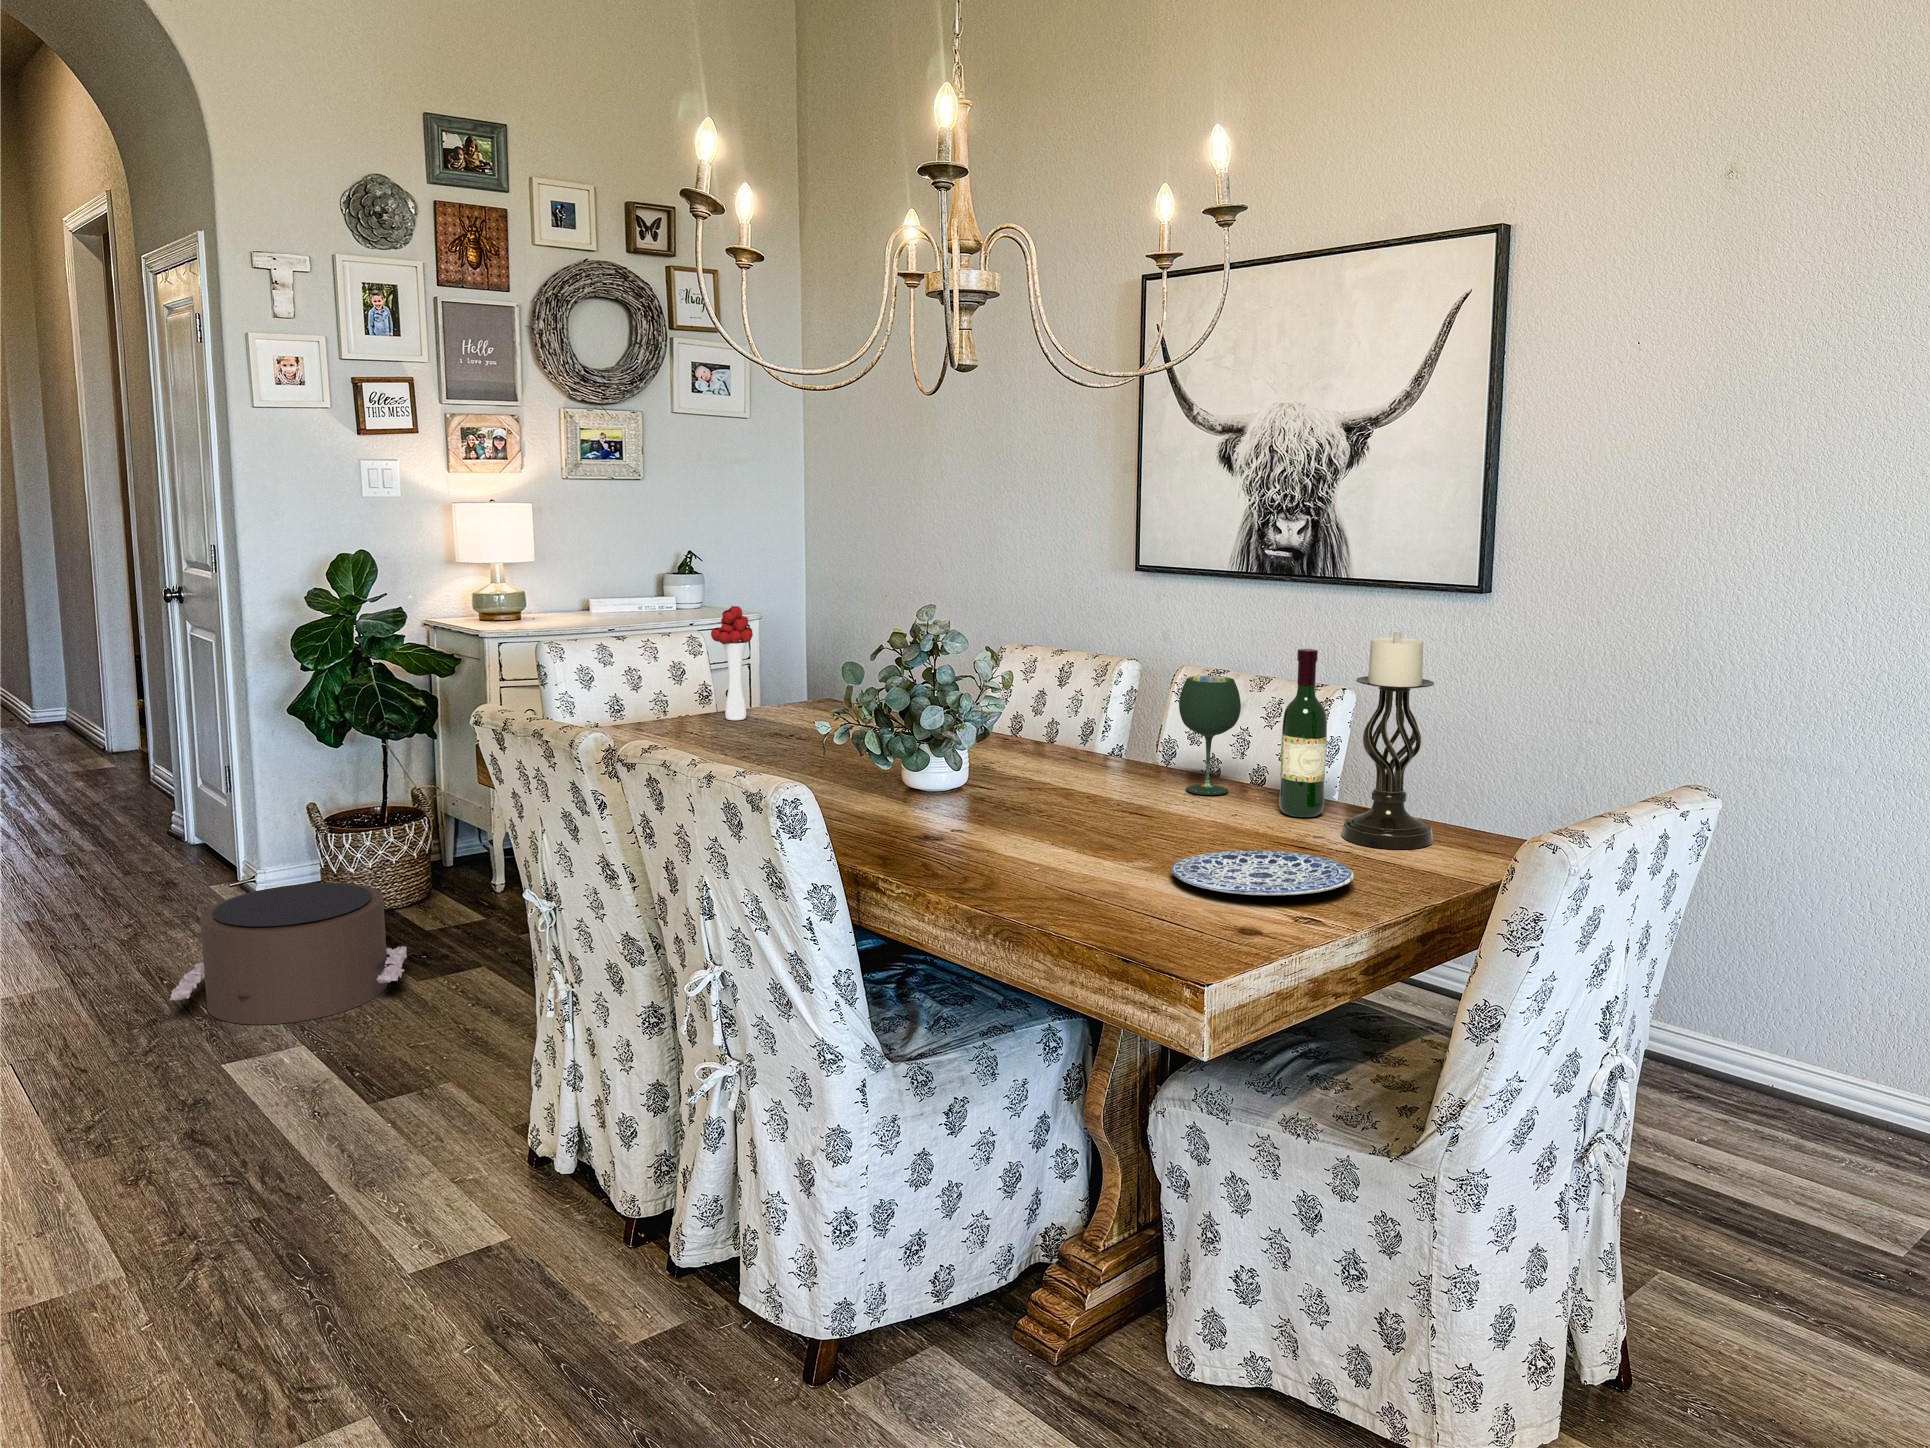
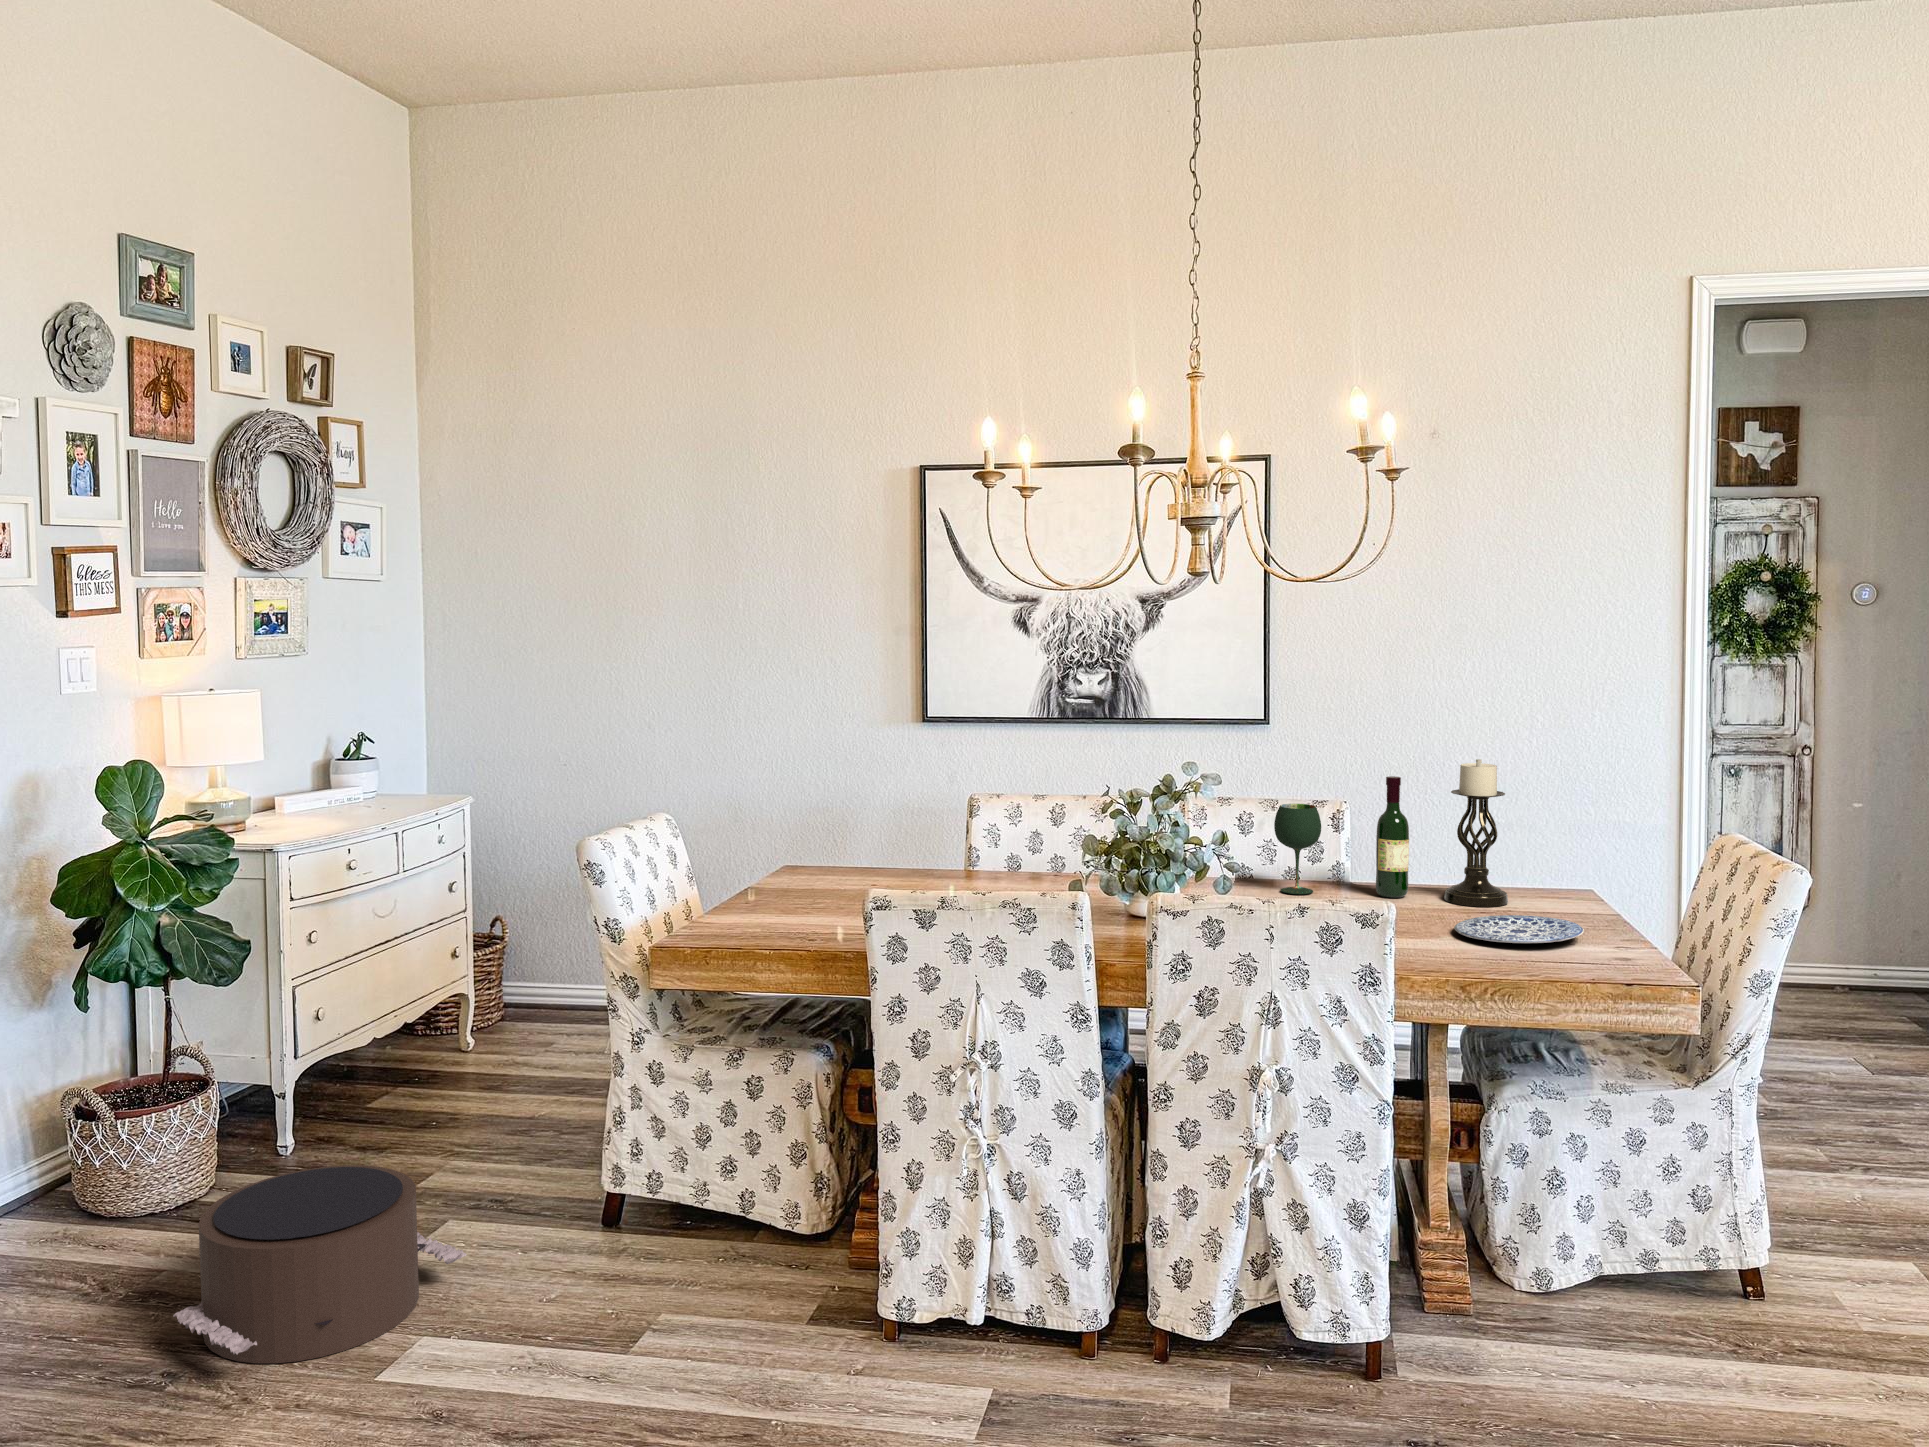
flower bouquet: present [711,606,753,720] -> none [765,788,801,900]

